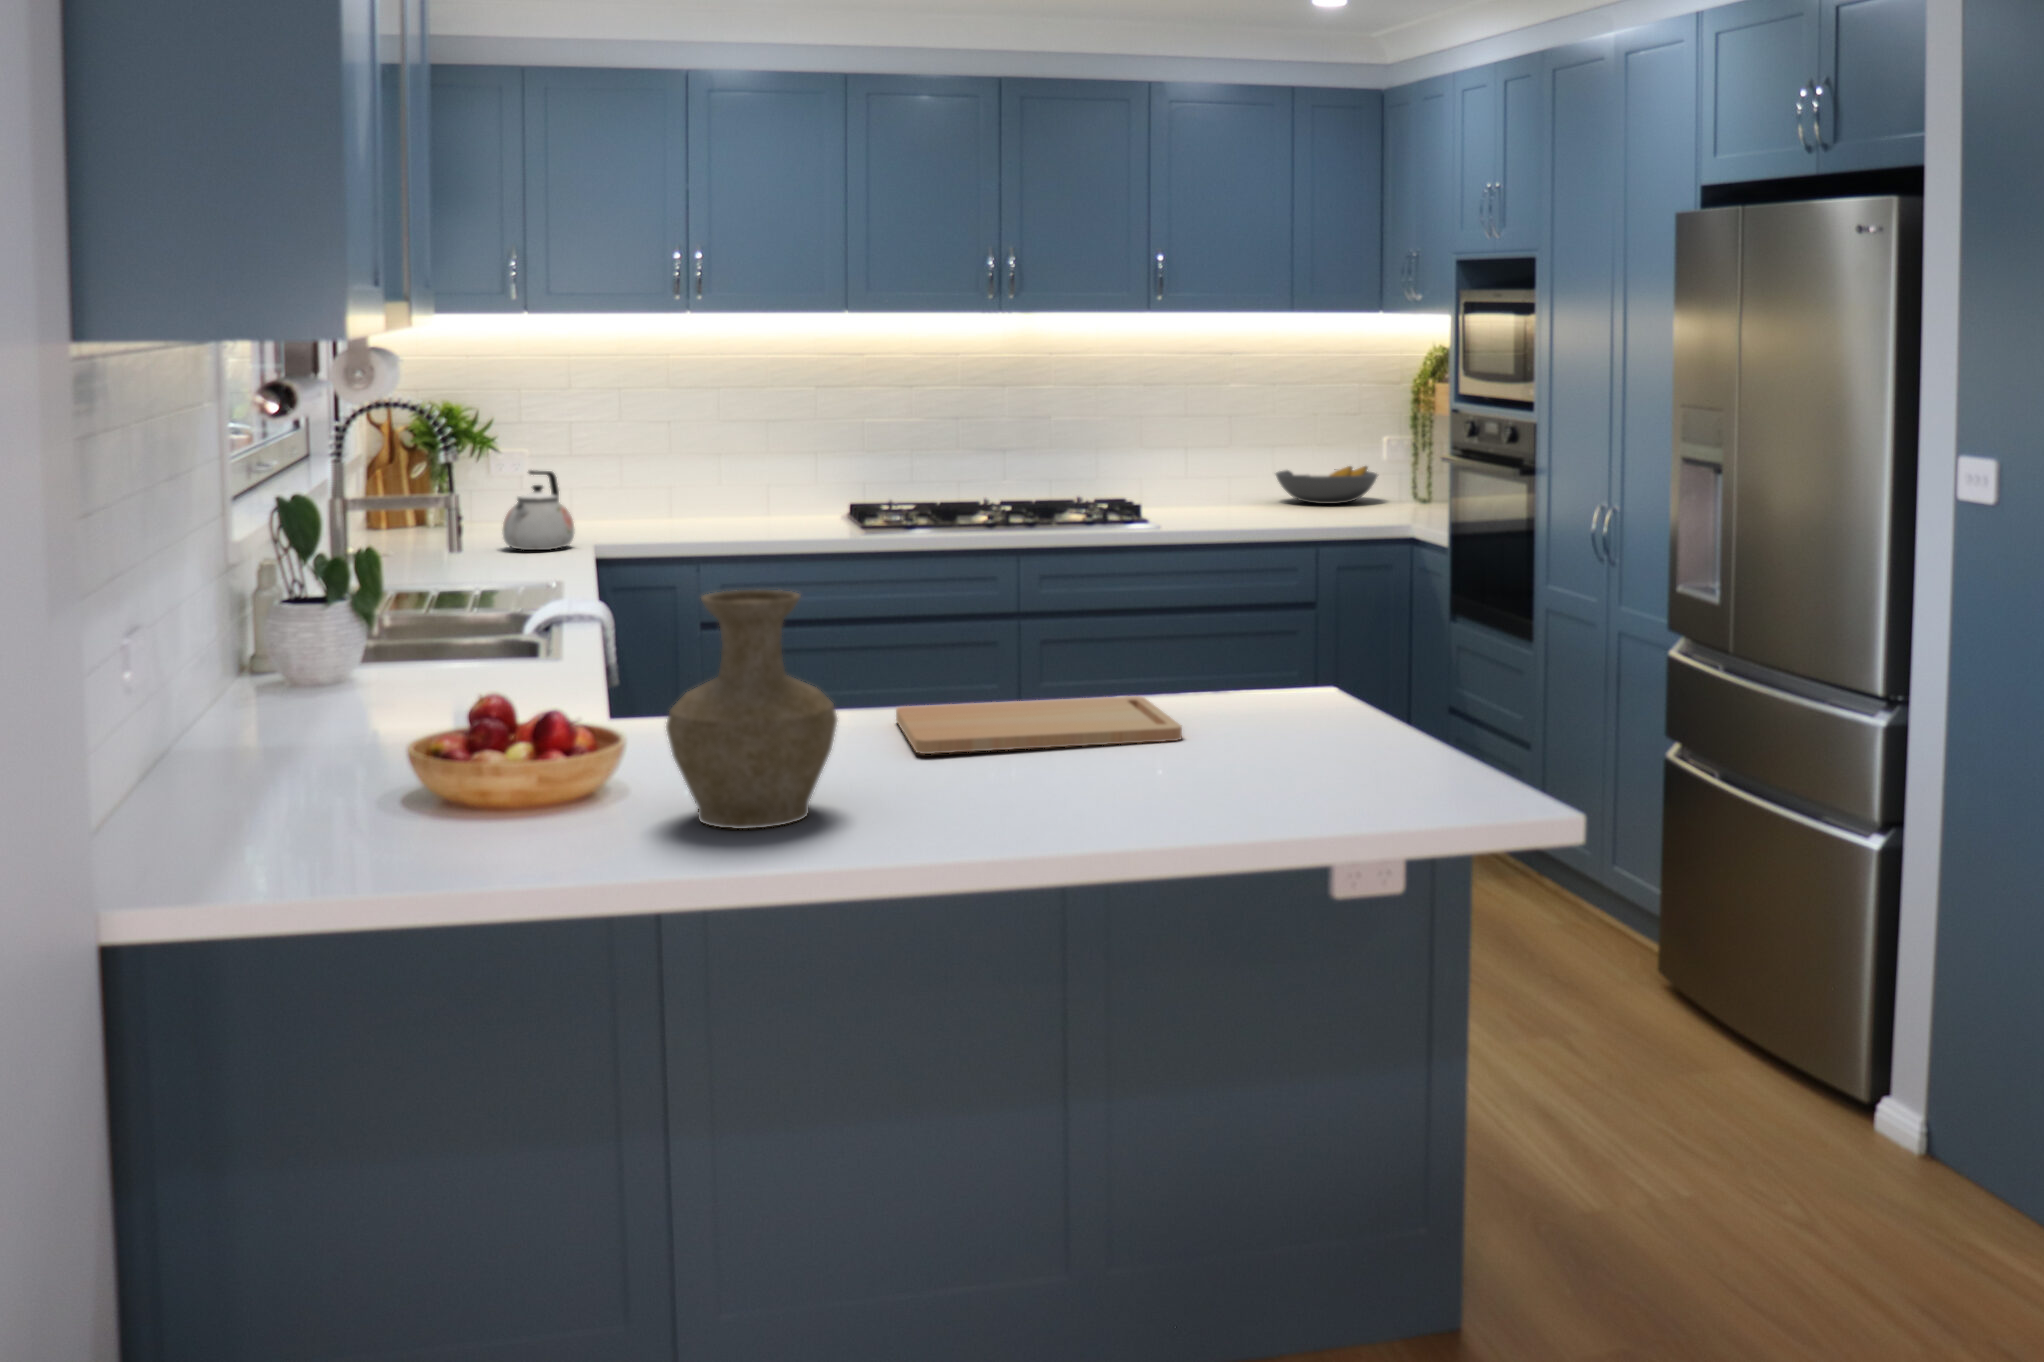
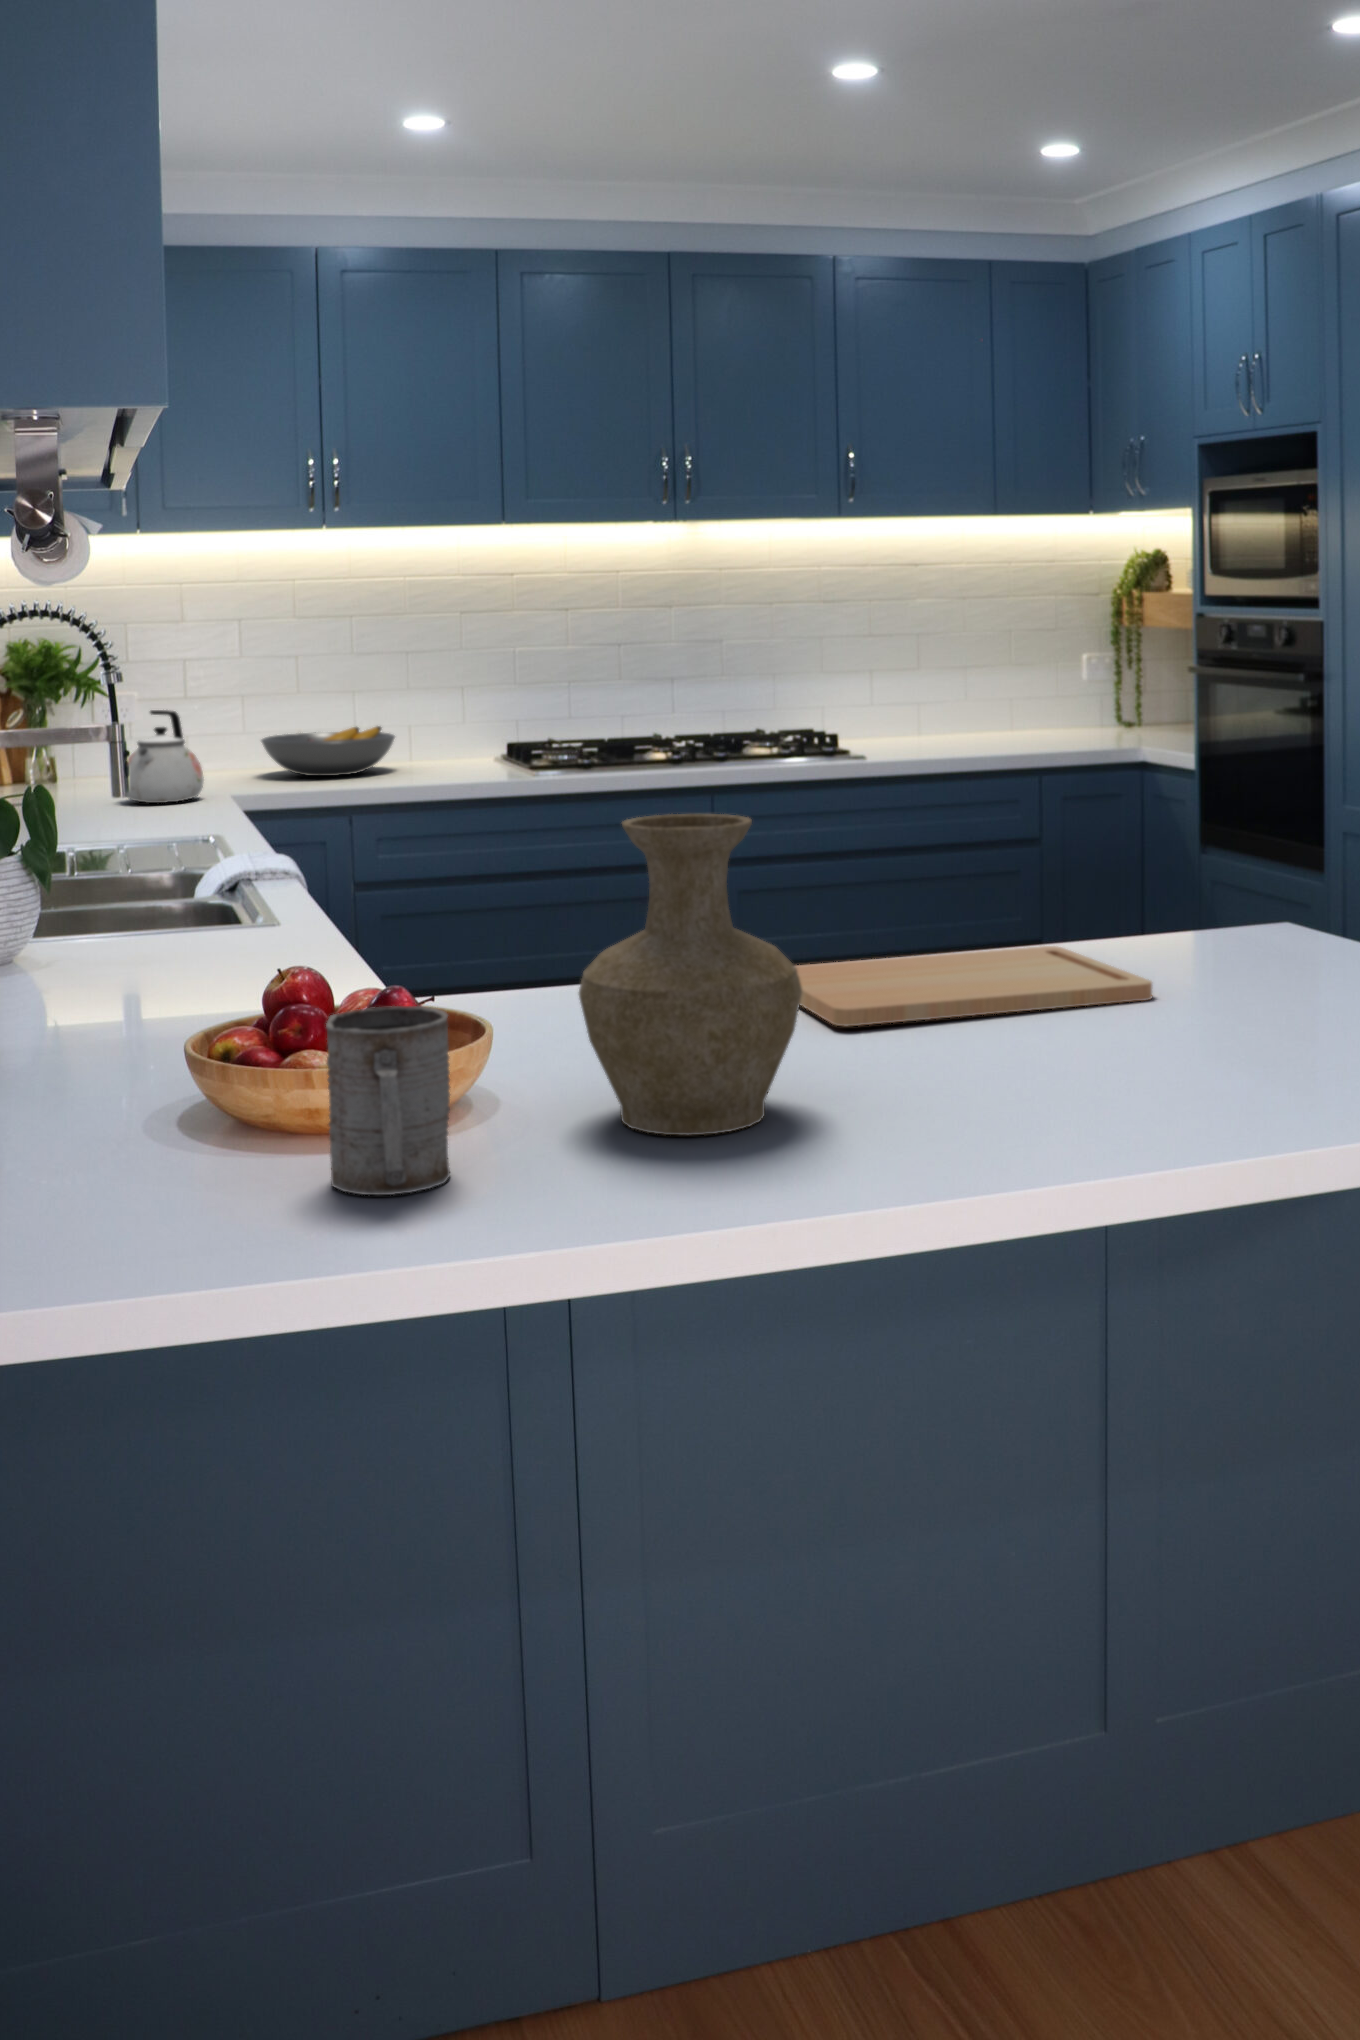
fruit bowl: present [1276,466,1378,504] -> present [261,726,395,776]
mug: none [455,727,548,862] -> present [326,1006,450,1195]

